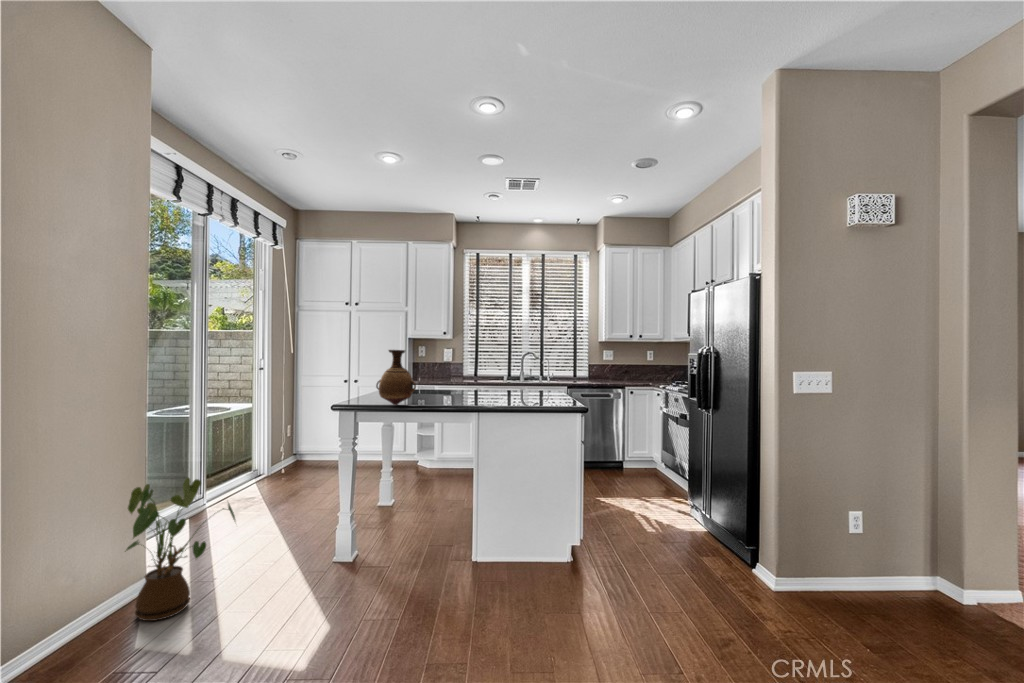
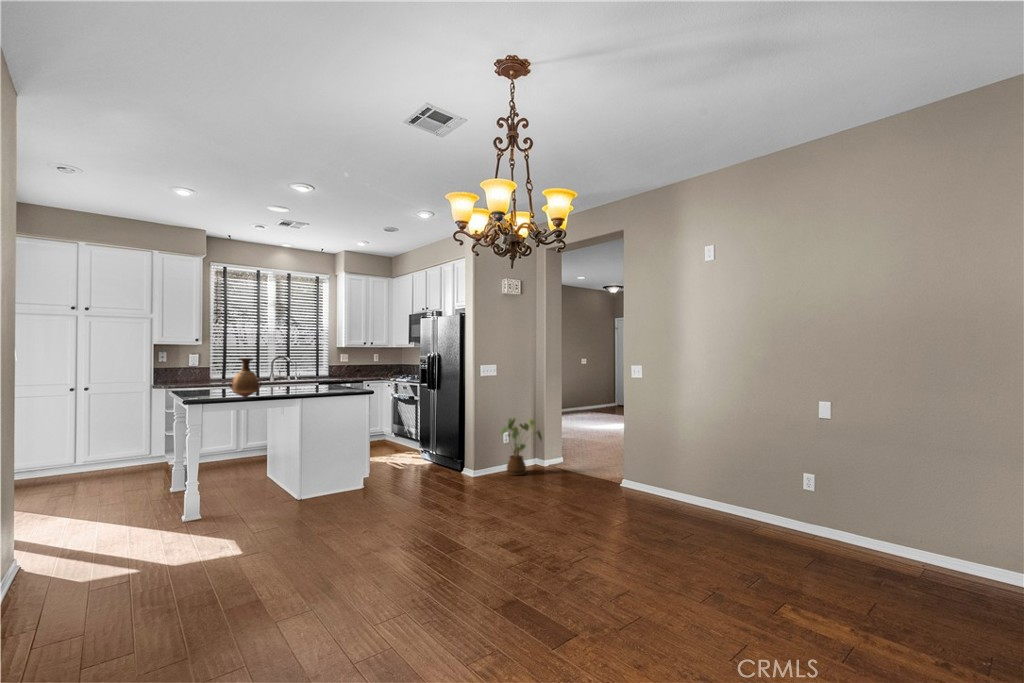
house plant: present [125,478,235,621] -> present [501,419,542,475]

